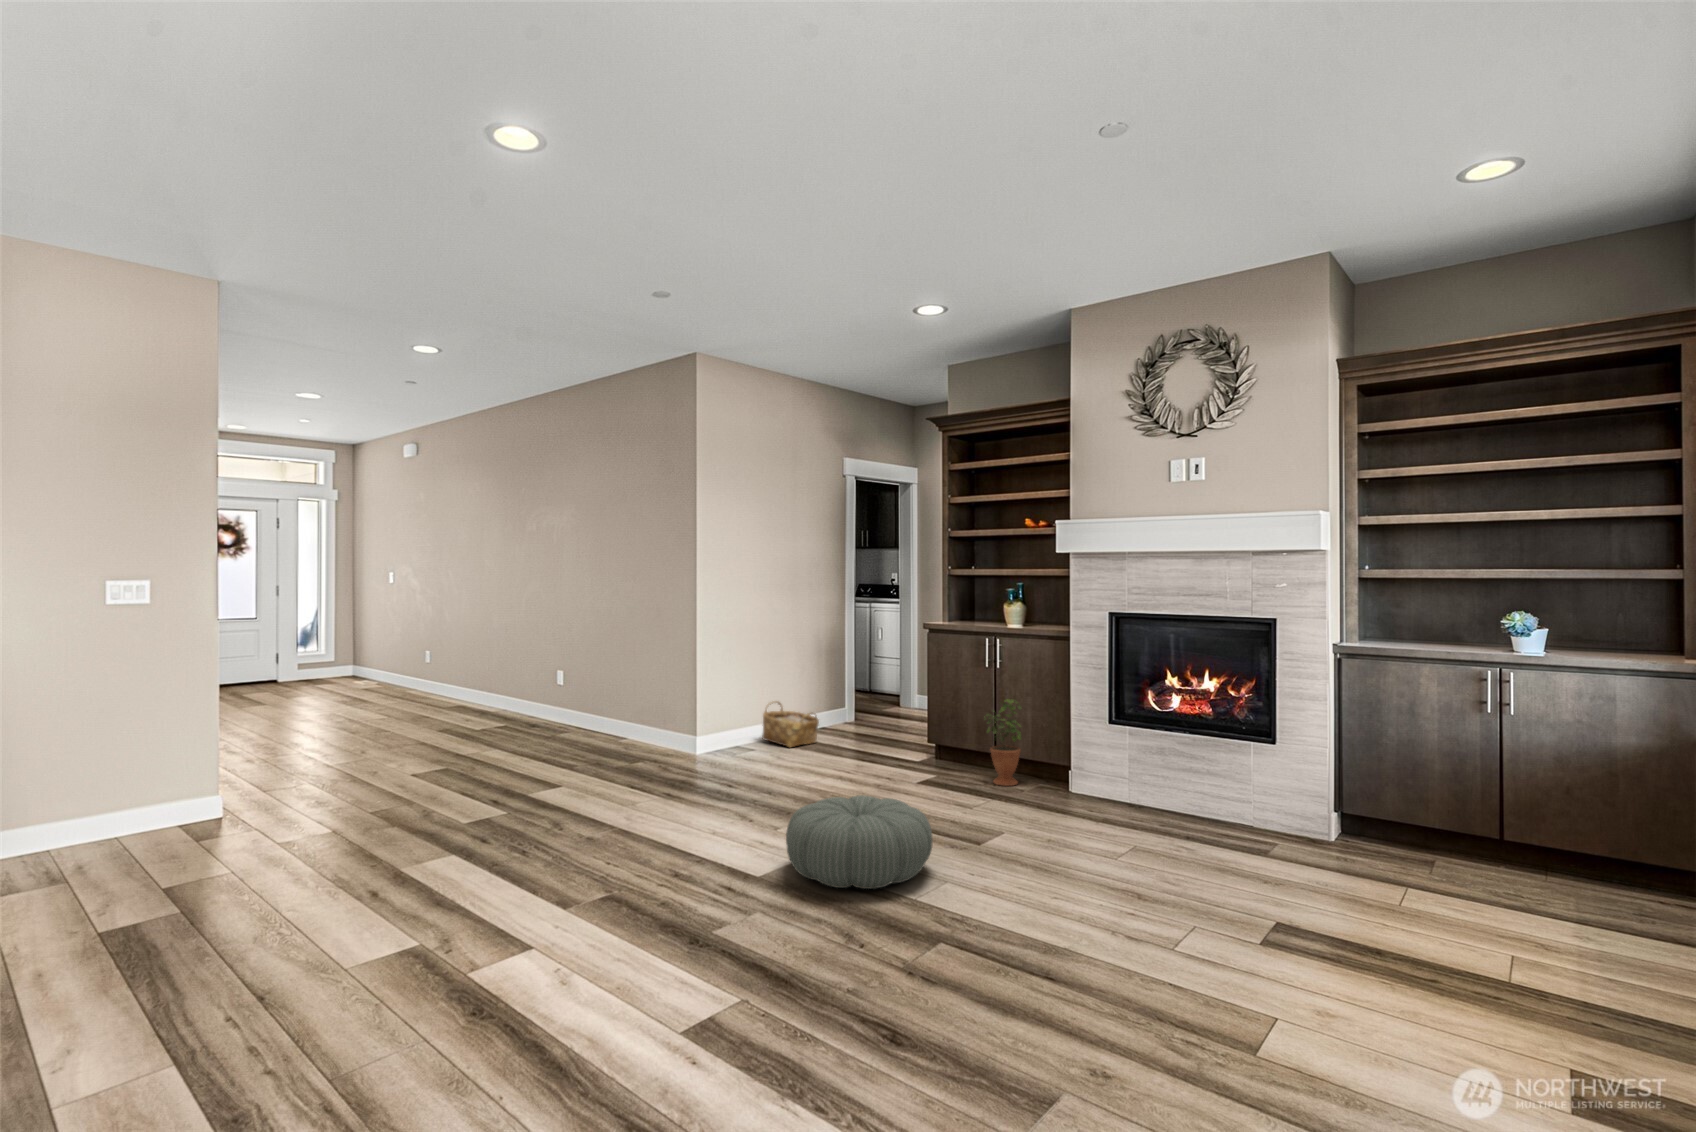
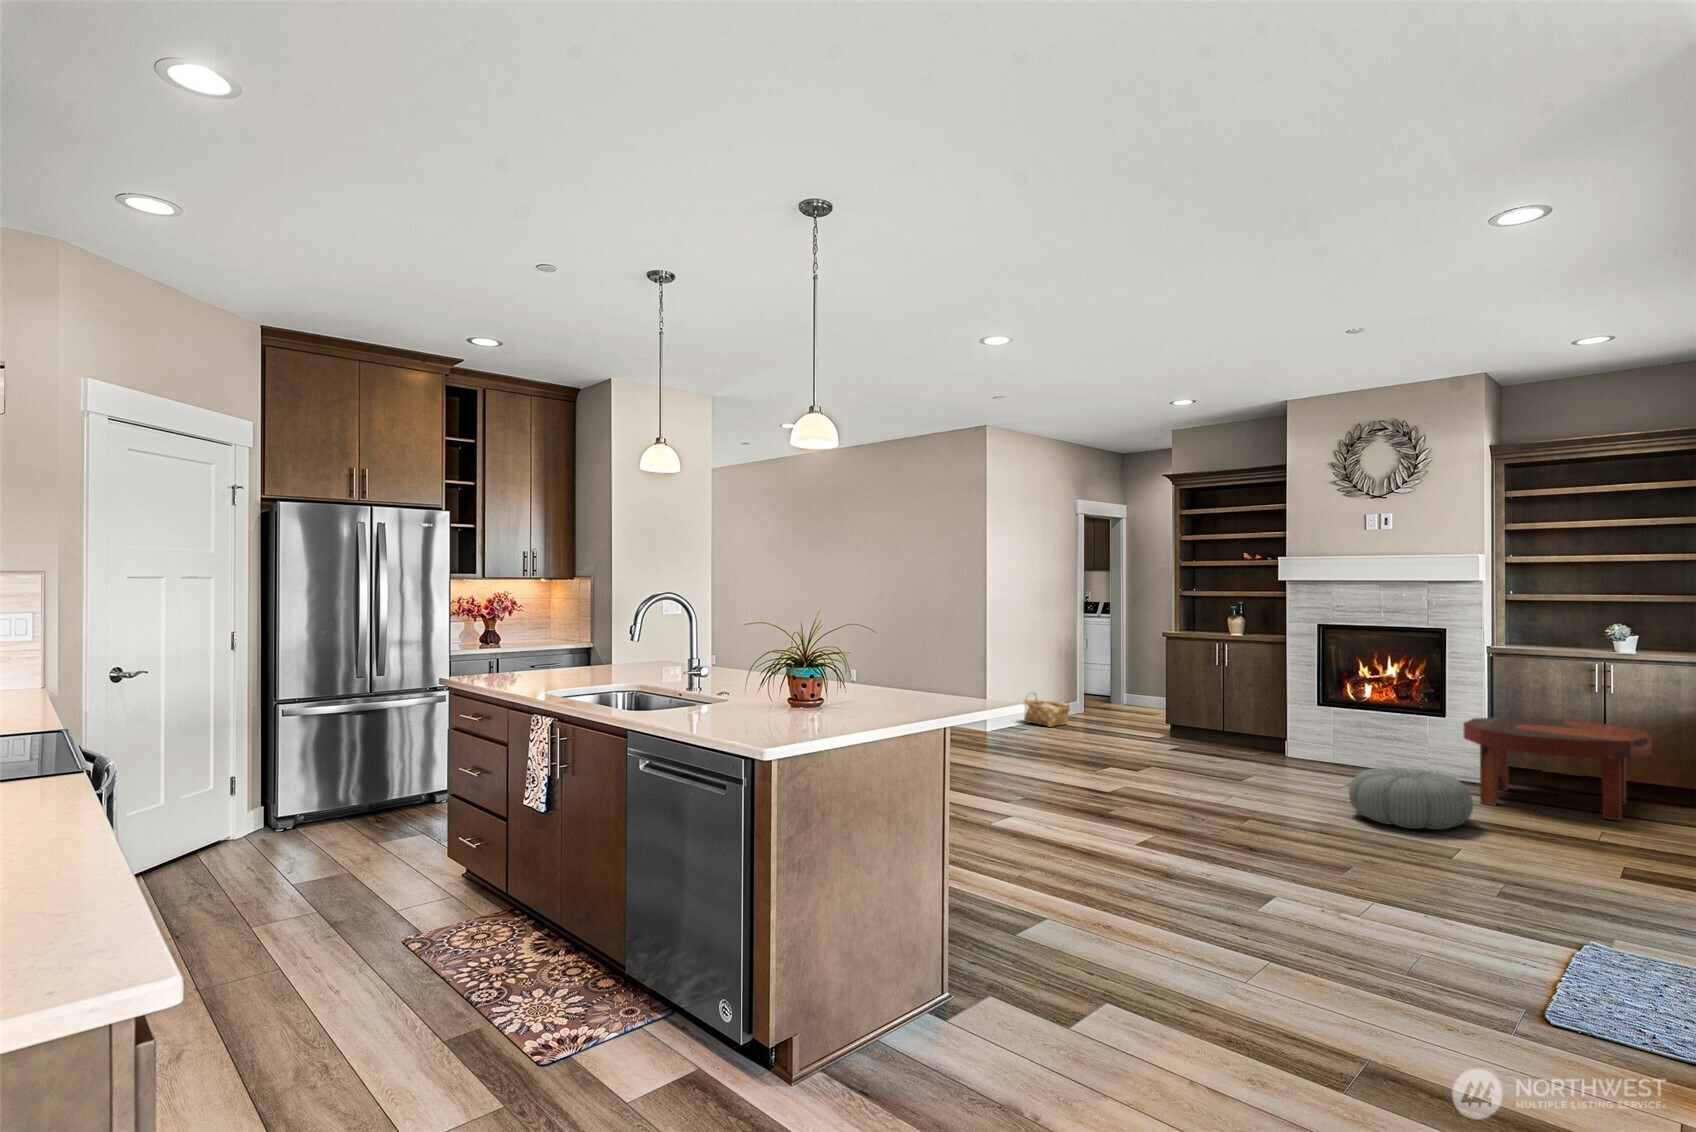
potted plant: present [984,699,1022,786] -> none [1218,685,1248,751]
coffee table: none [1297,748,1584,934] -> present [1463,717,1652,821]
pouf: present [786,795,933,889] -> present [1349,767,1473,830]

